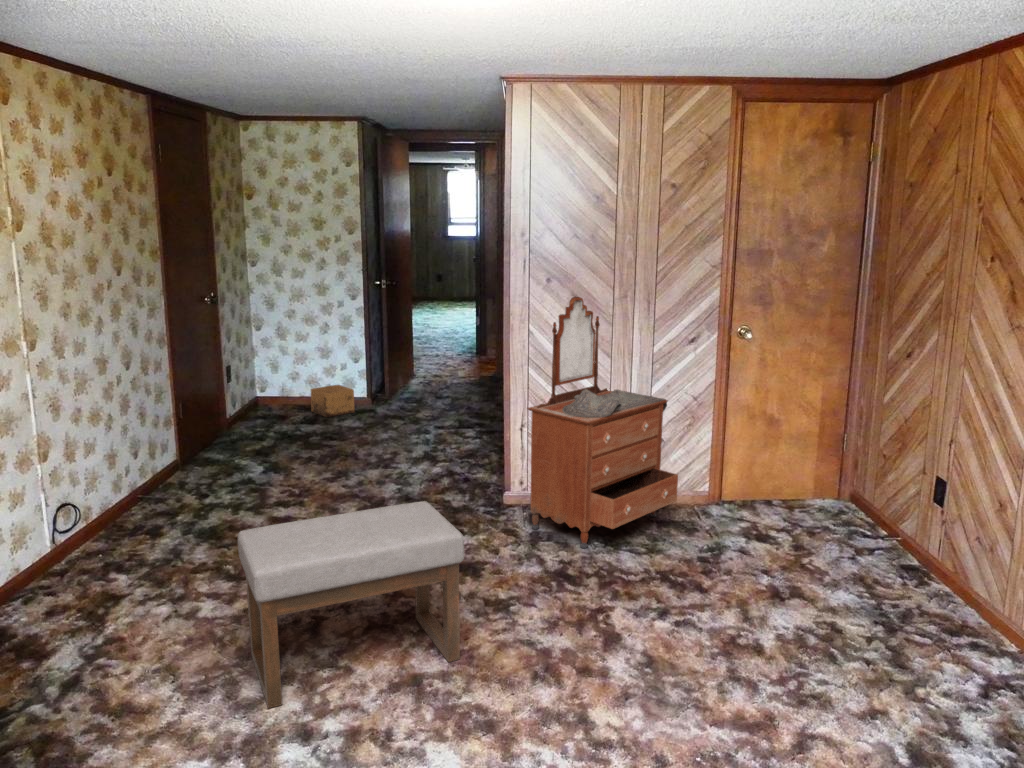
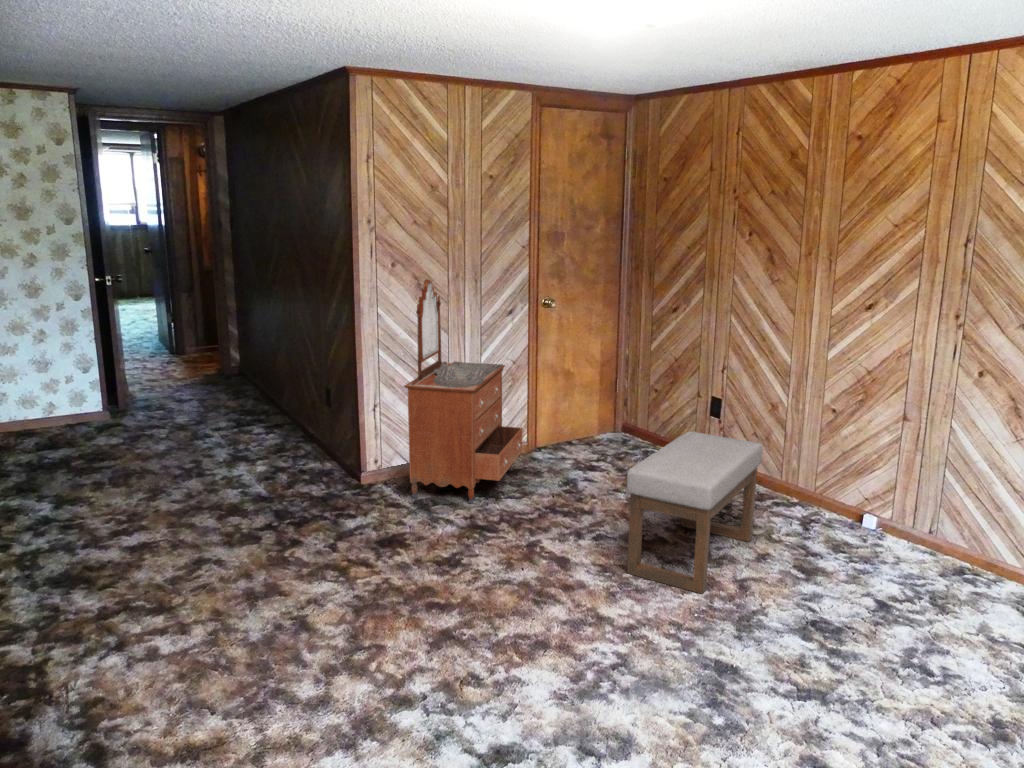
cardboard box: present [311,385,355,417] -> none [37,399,97,437]
ottoman: present [238,501,464,708] -> present [627,432,763,594]

